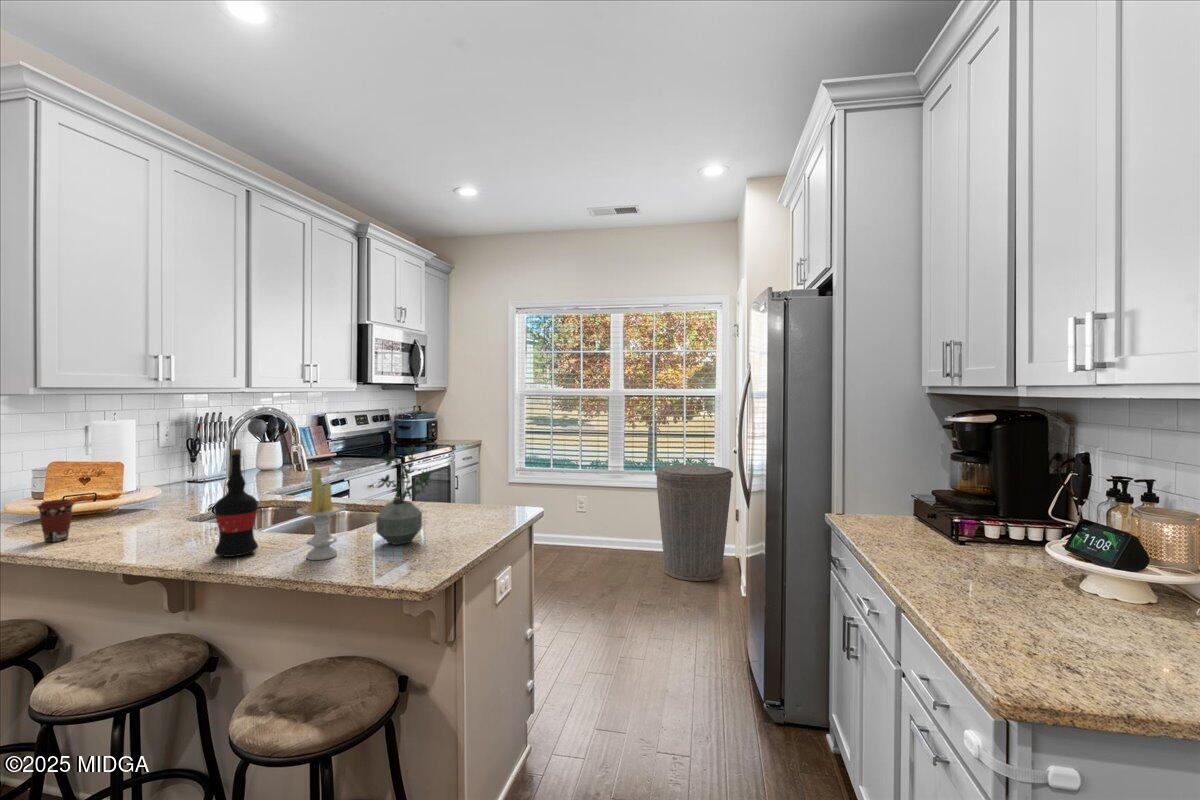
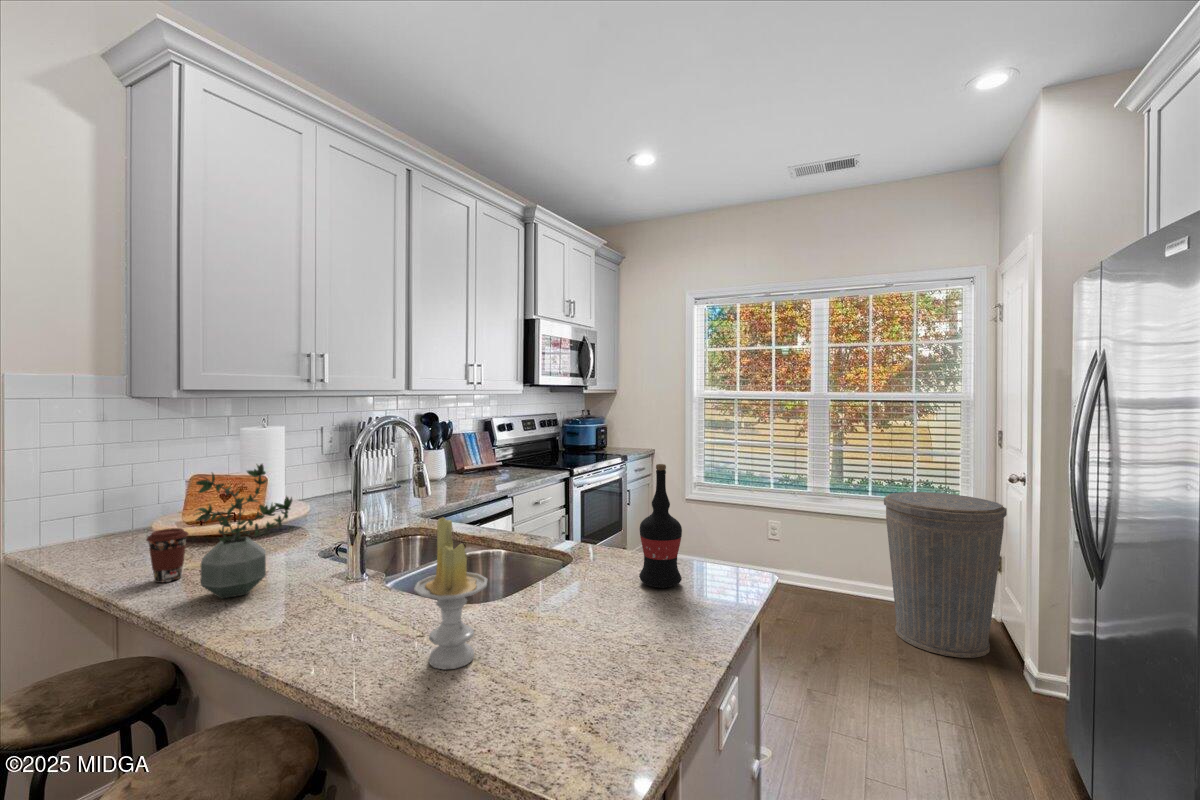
potted plant: present [376,445,430,545] -> present [196,464,292,599]
wine bottle: present [214,449,258,557] -> present [639,464,682,588]

